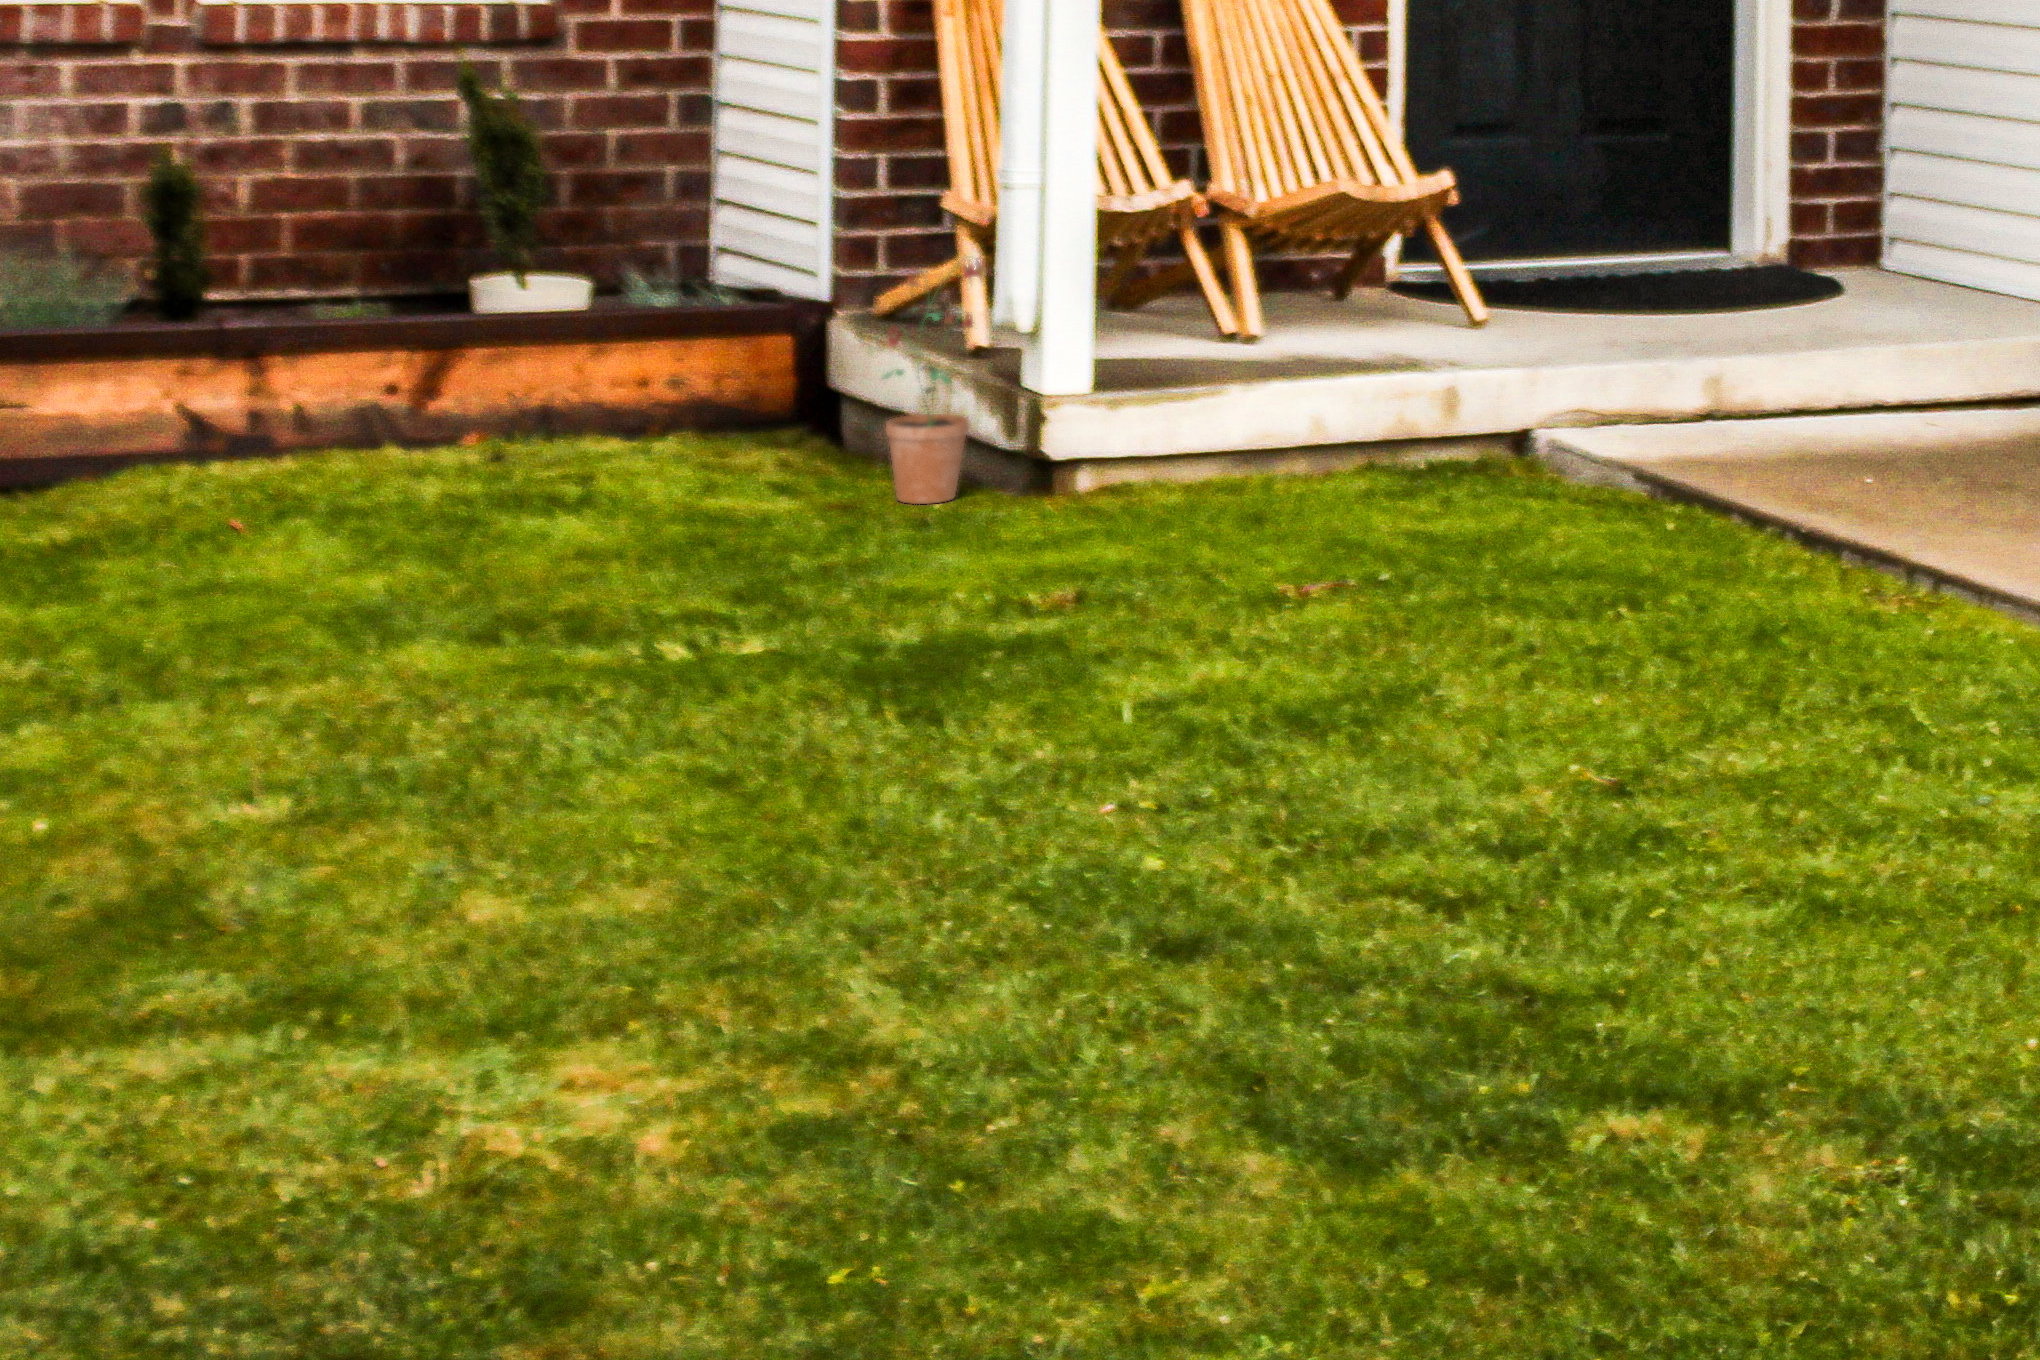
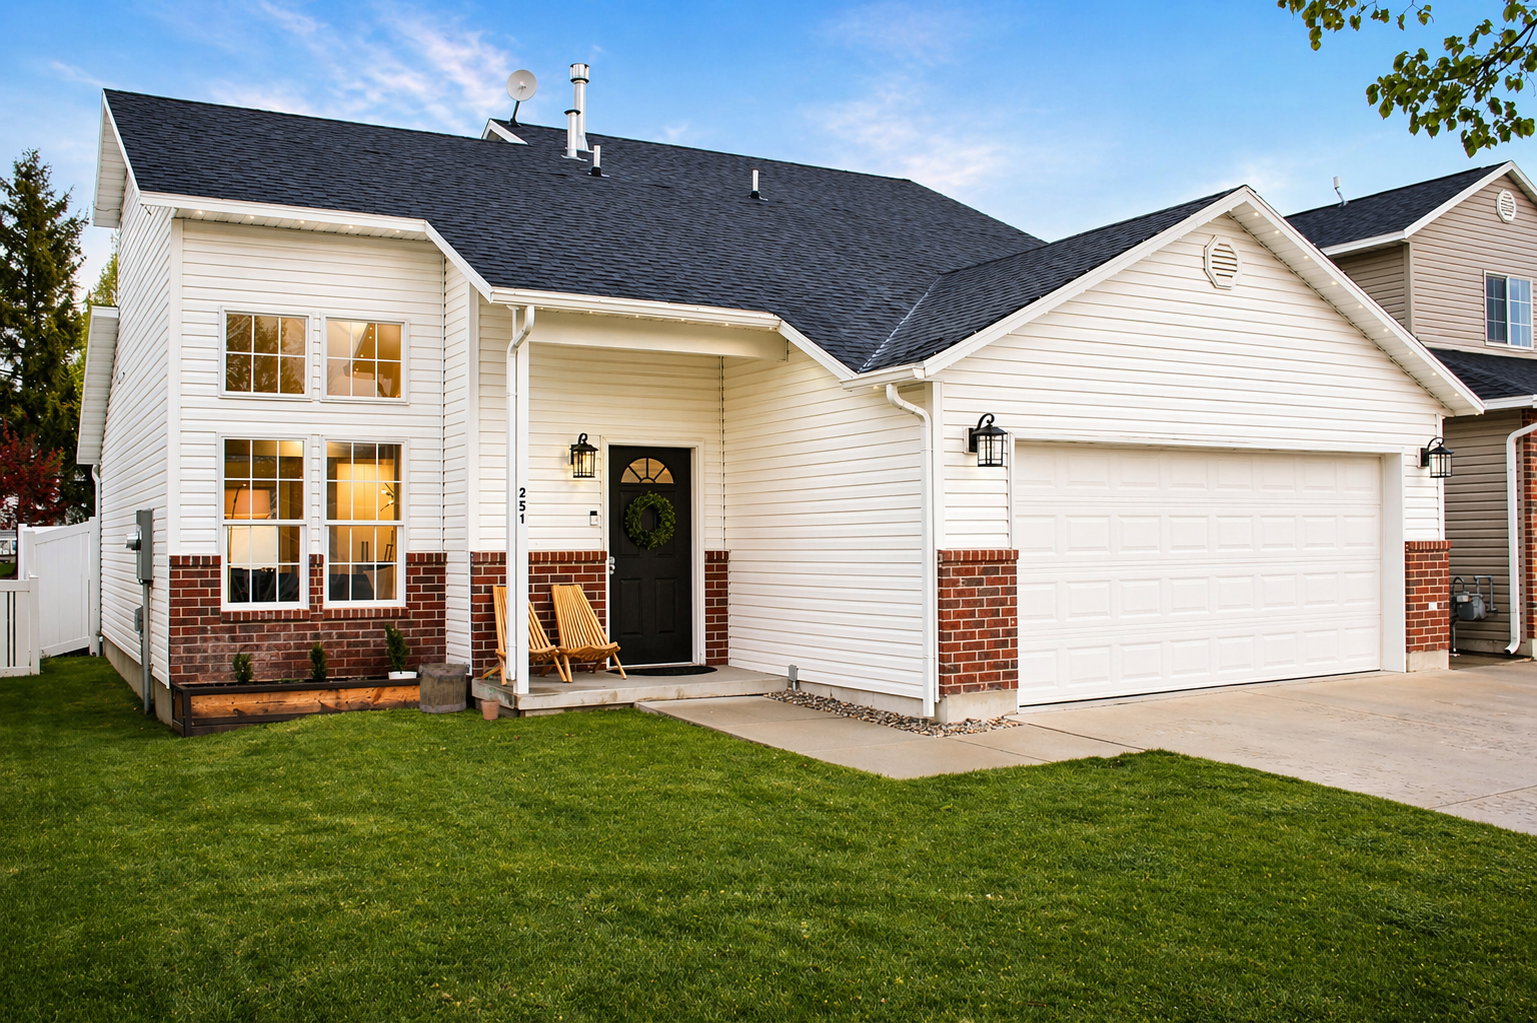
bucket: none [608,243,834,468] -> present [419,662,470,713]

